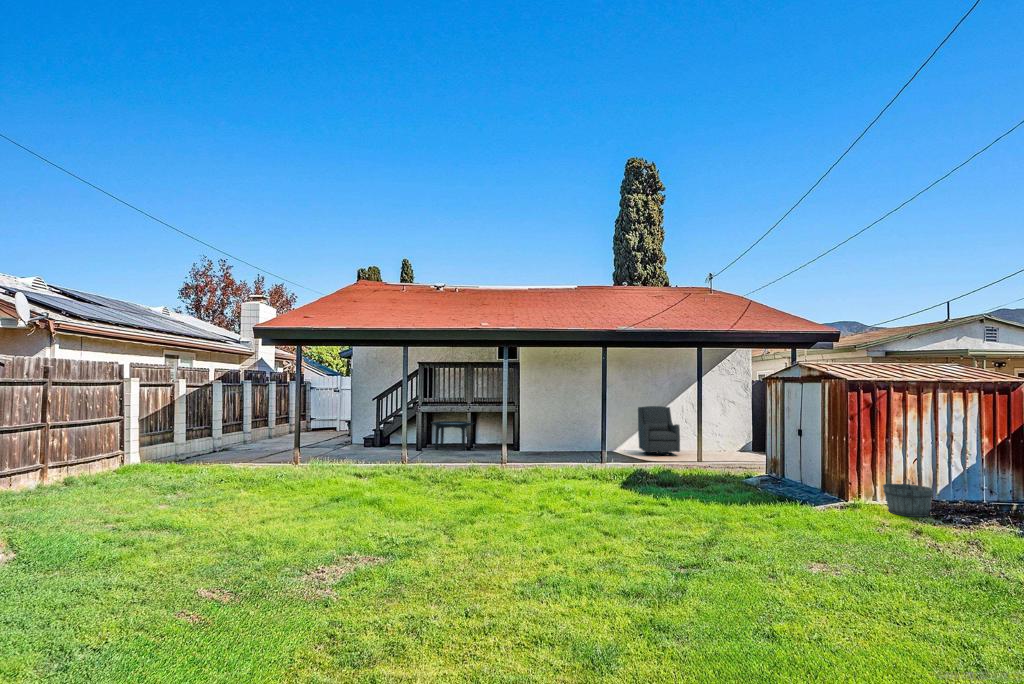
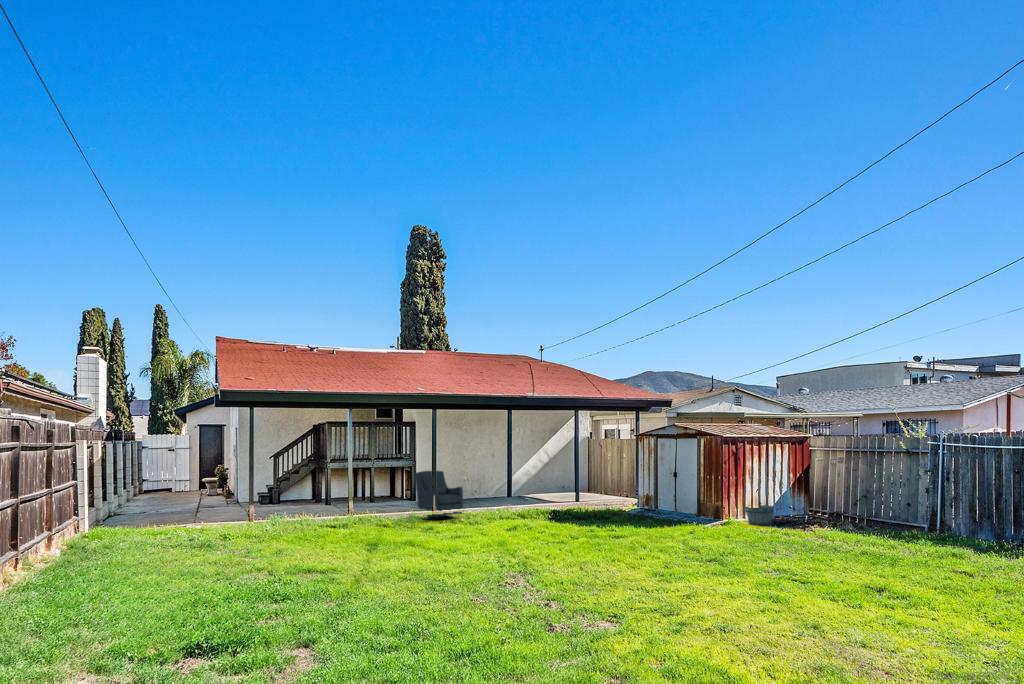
chair: present [638,406,680,456] -> present [415,471,463,520]
round table: present [431,421,473,450] -> none [292,493,342,526]

